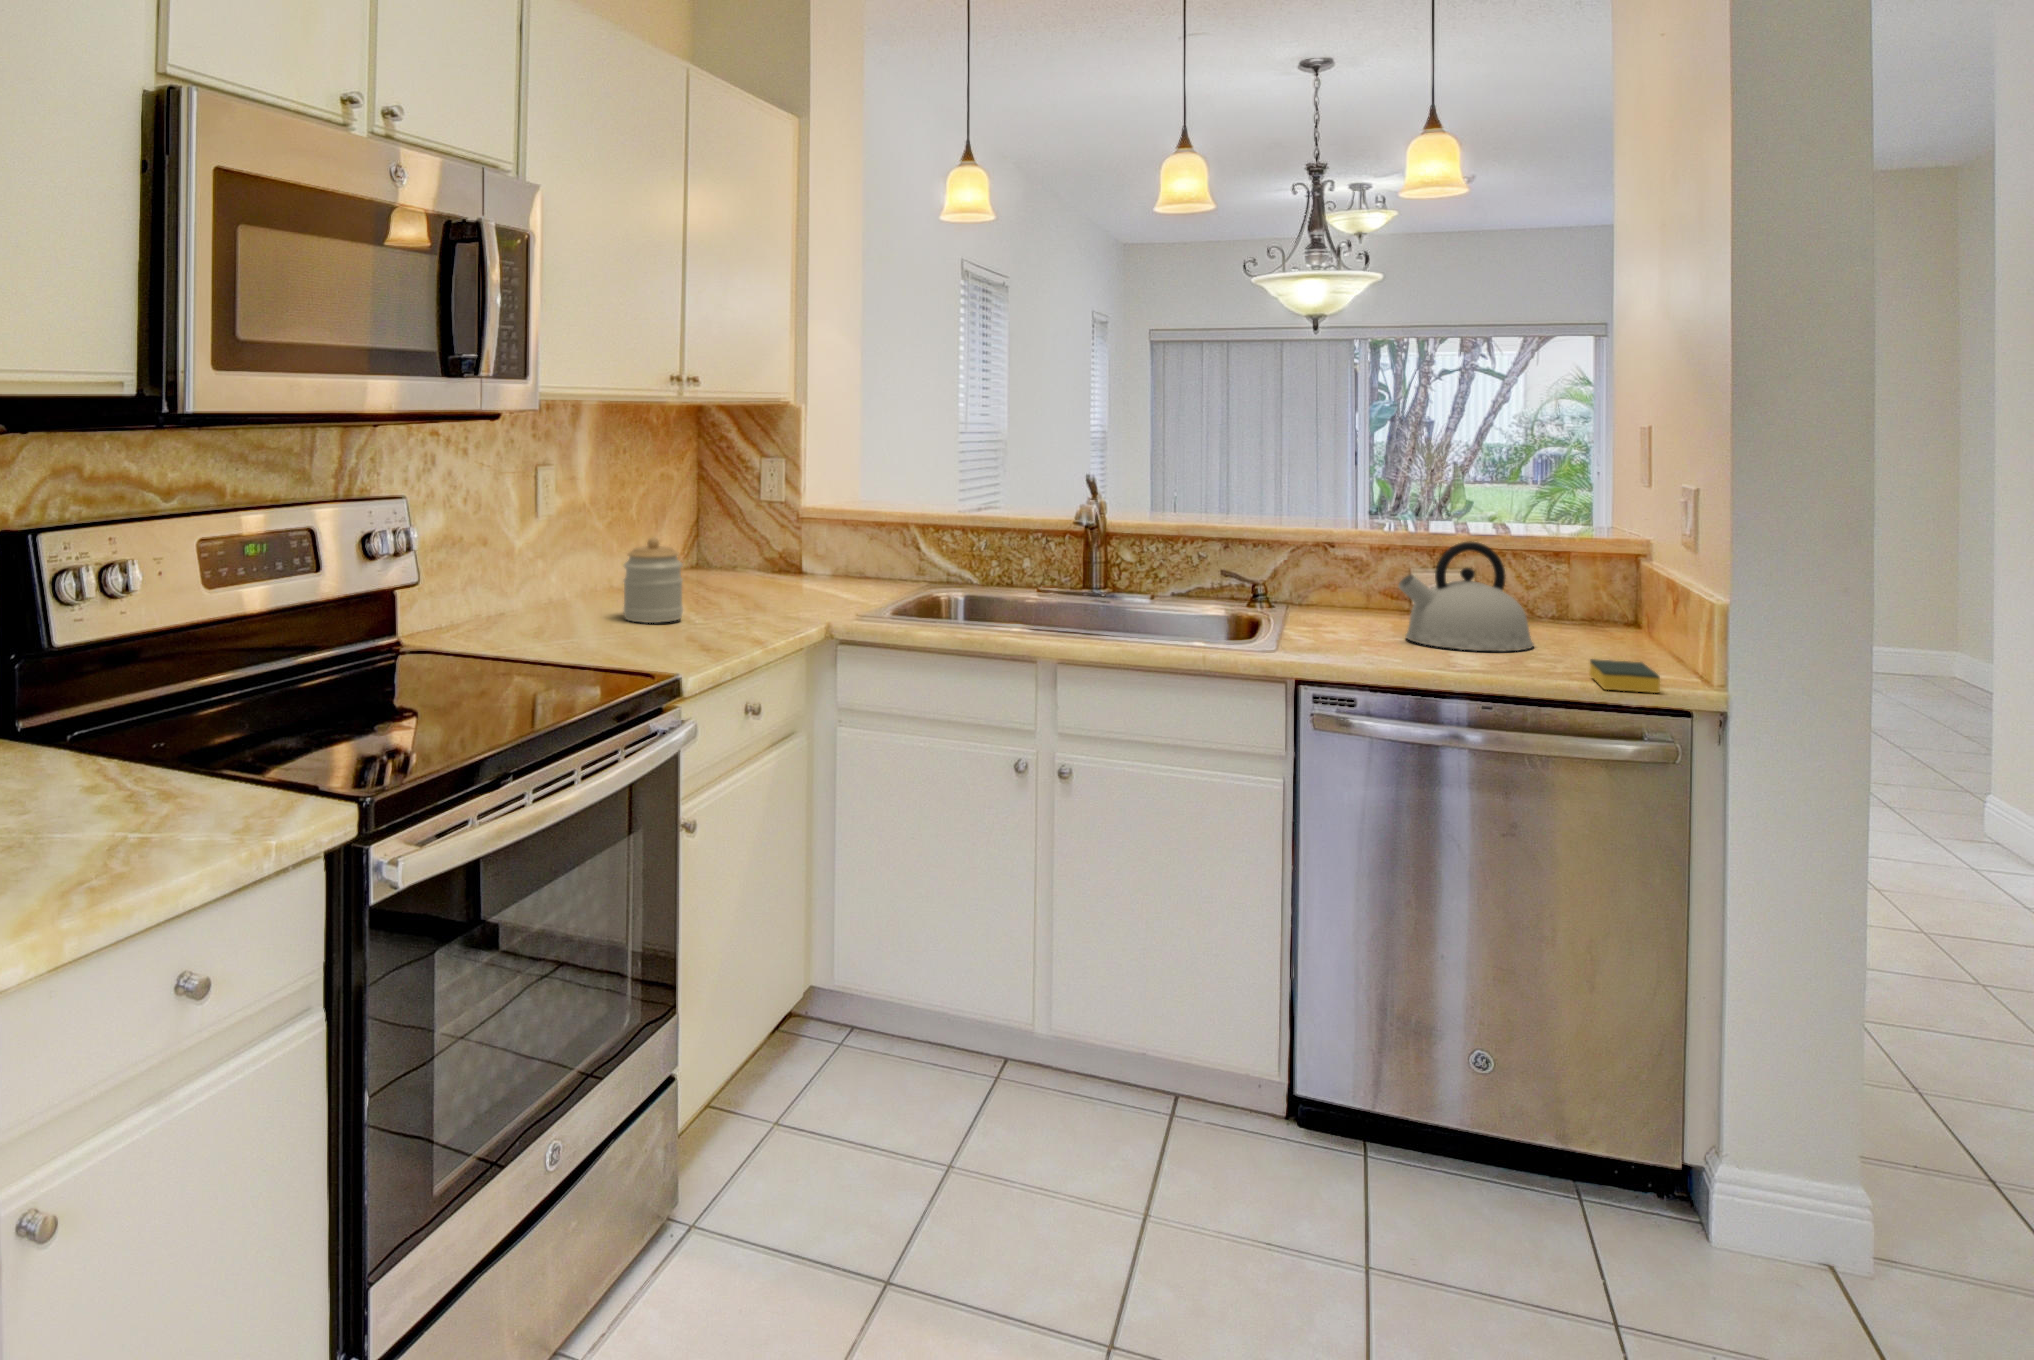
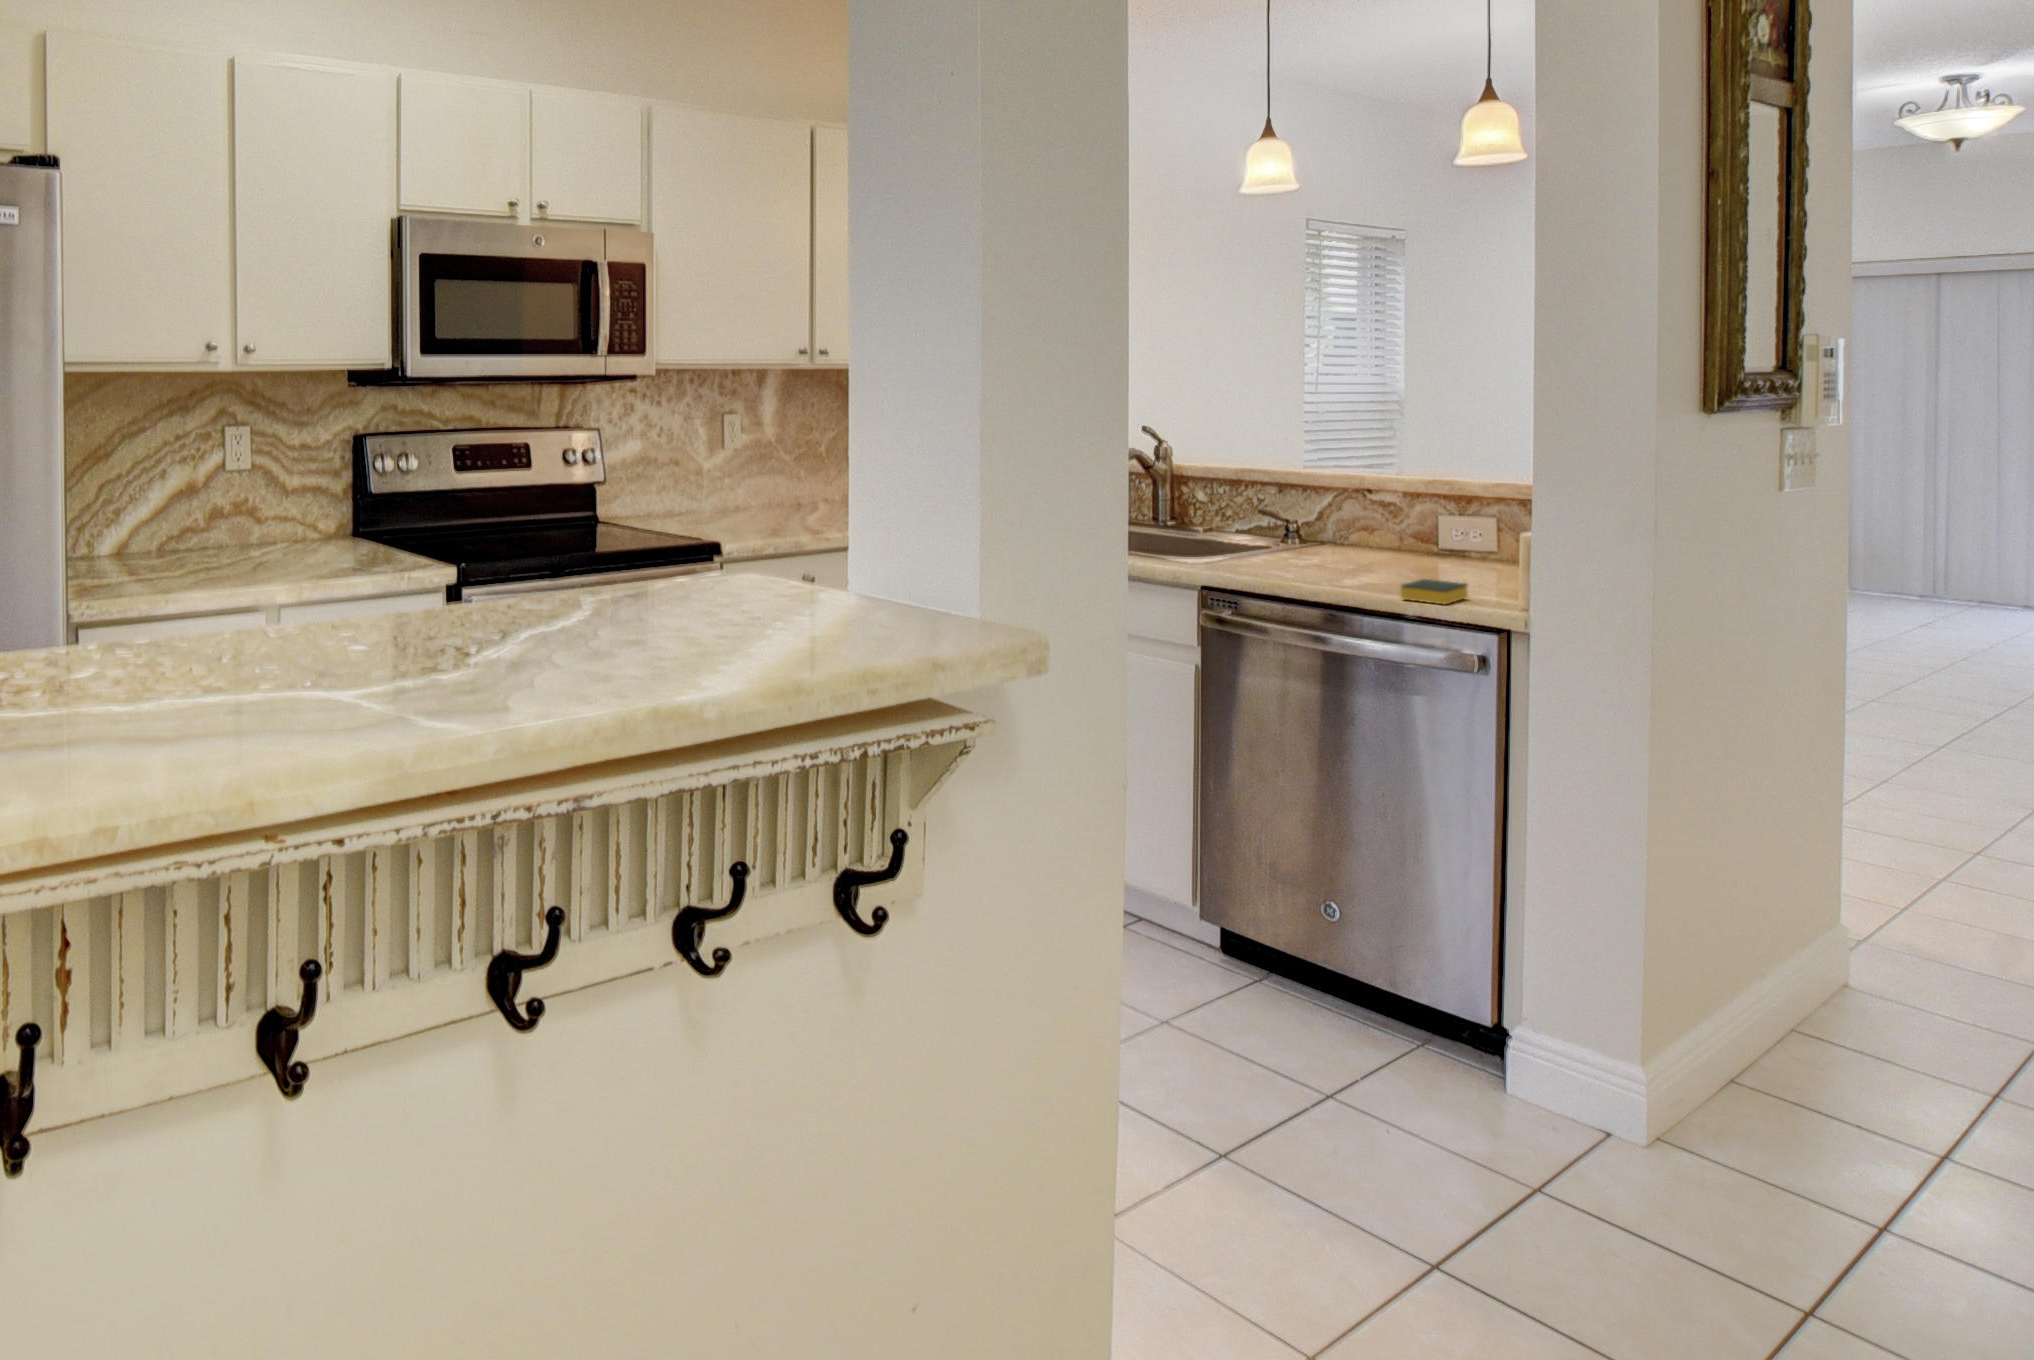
jar: present [624,538,683,623] -> none [764,463,806,521]
kettle: present [1398,542,1534,651] -> none [1337,485,1465,578]

